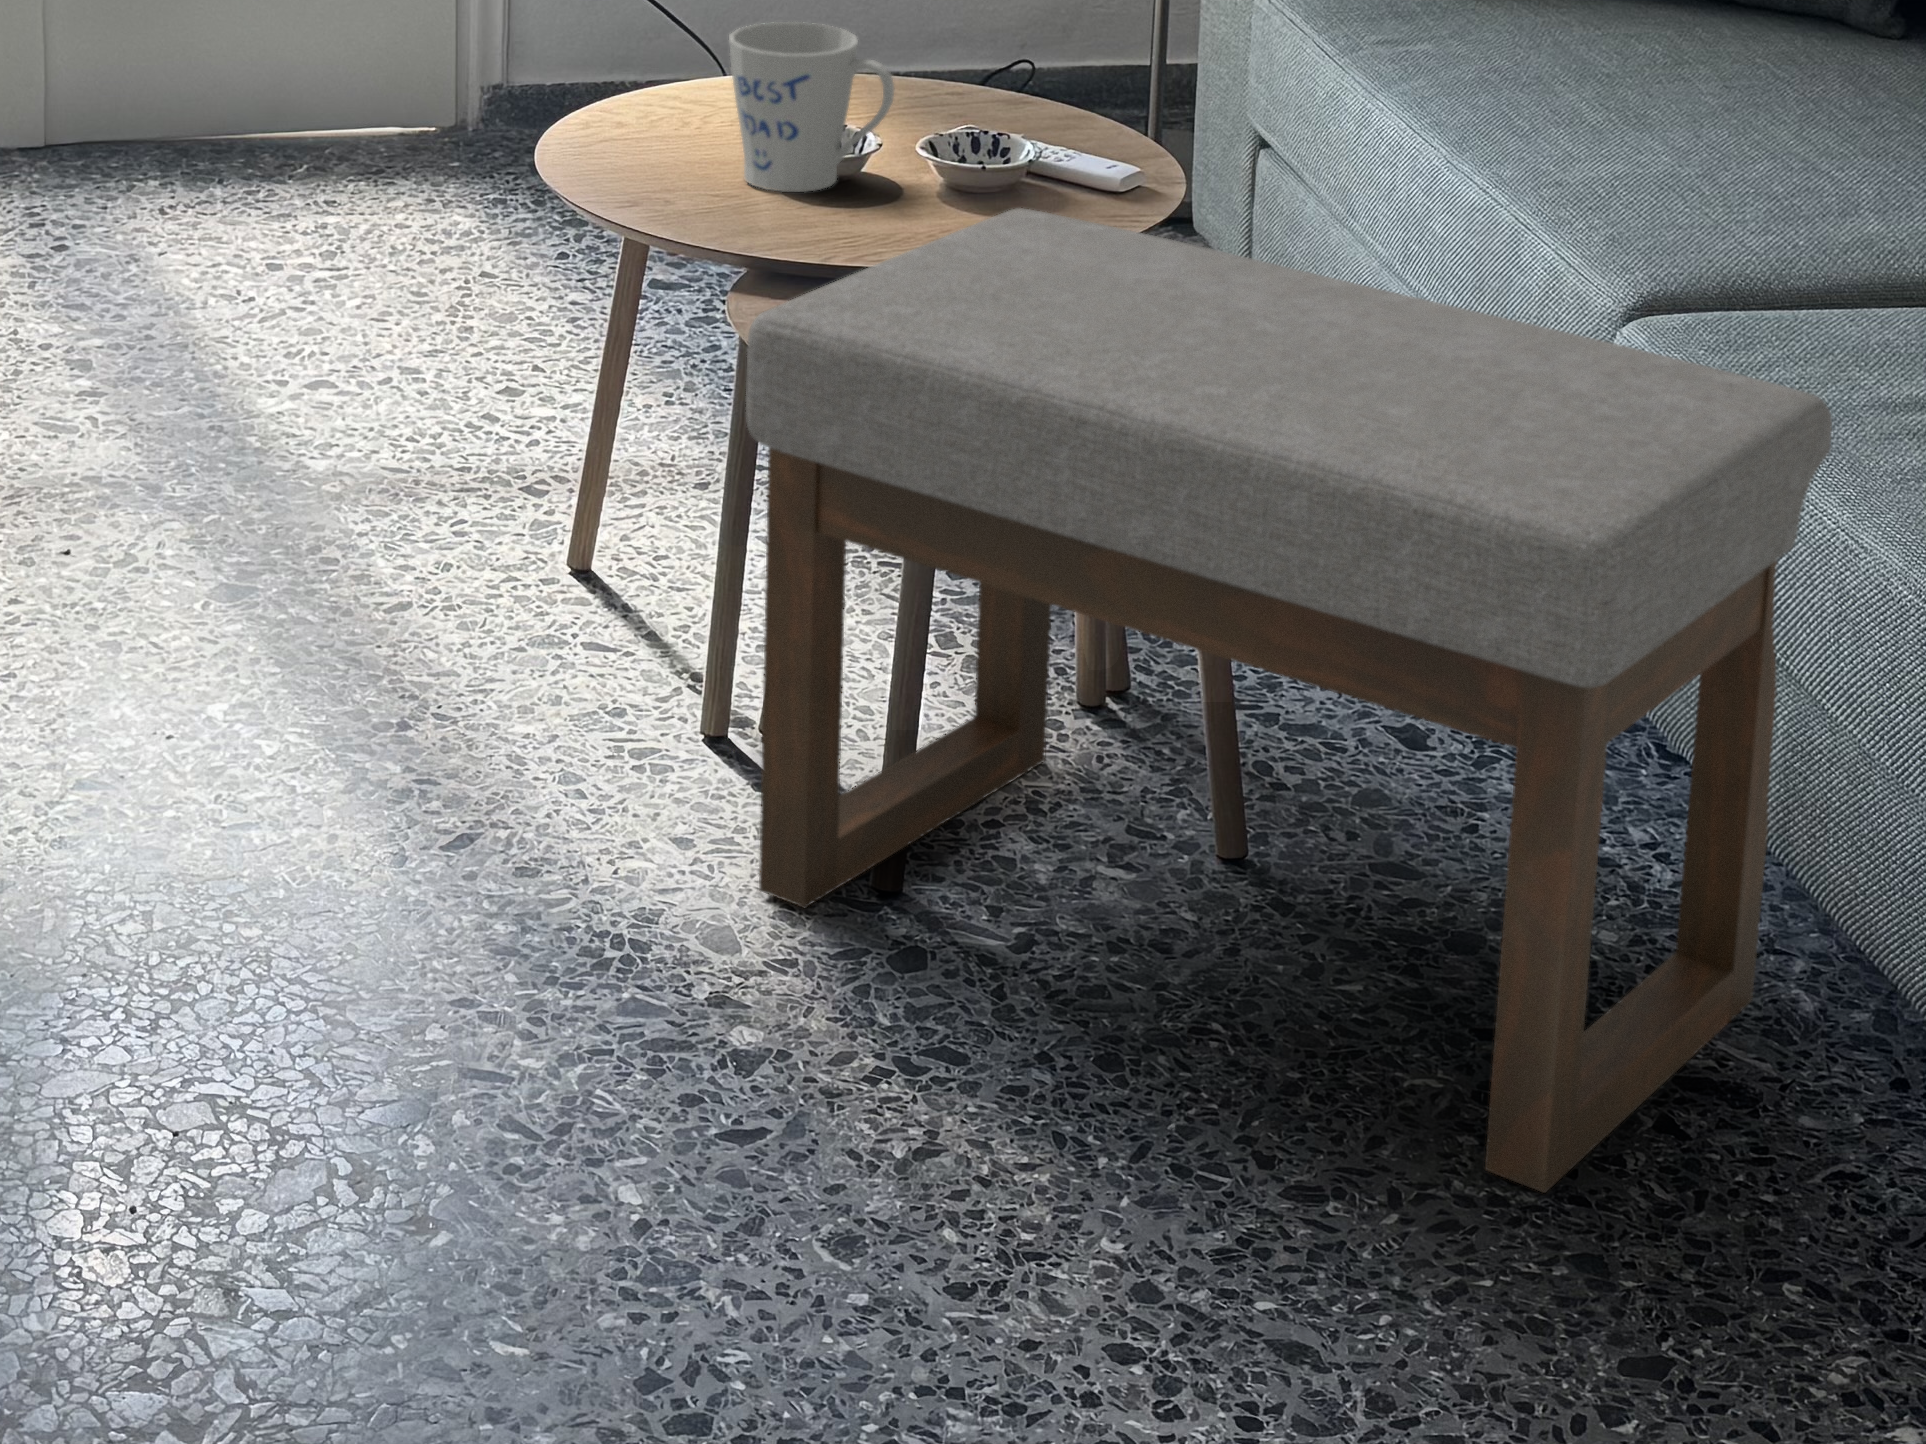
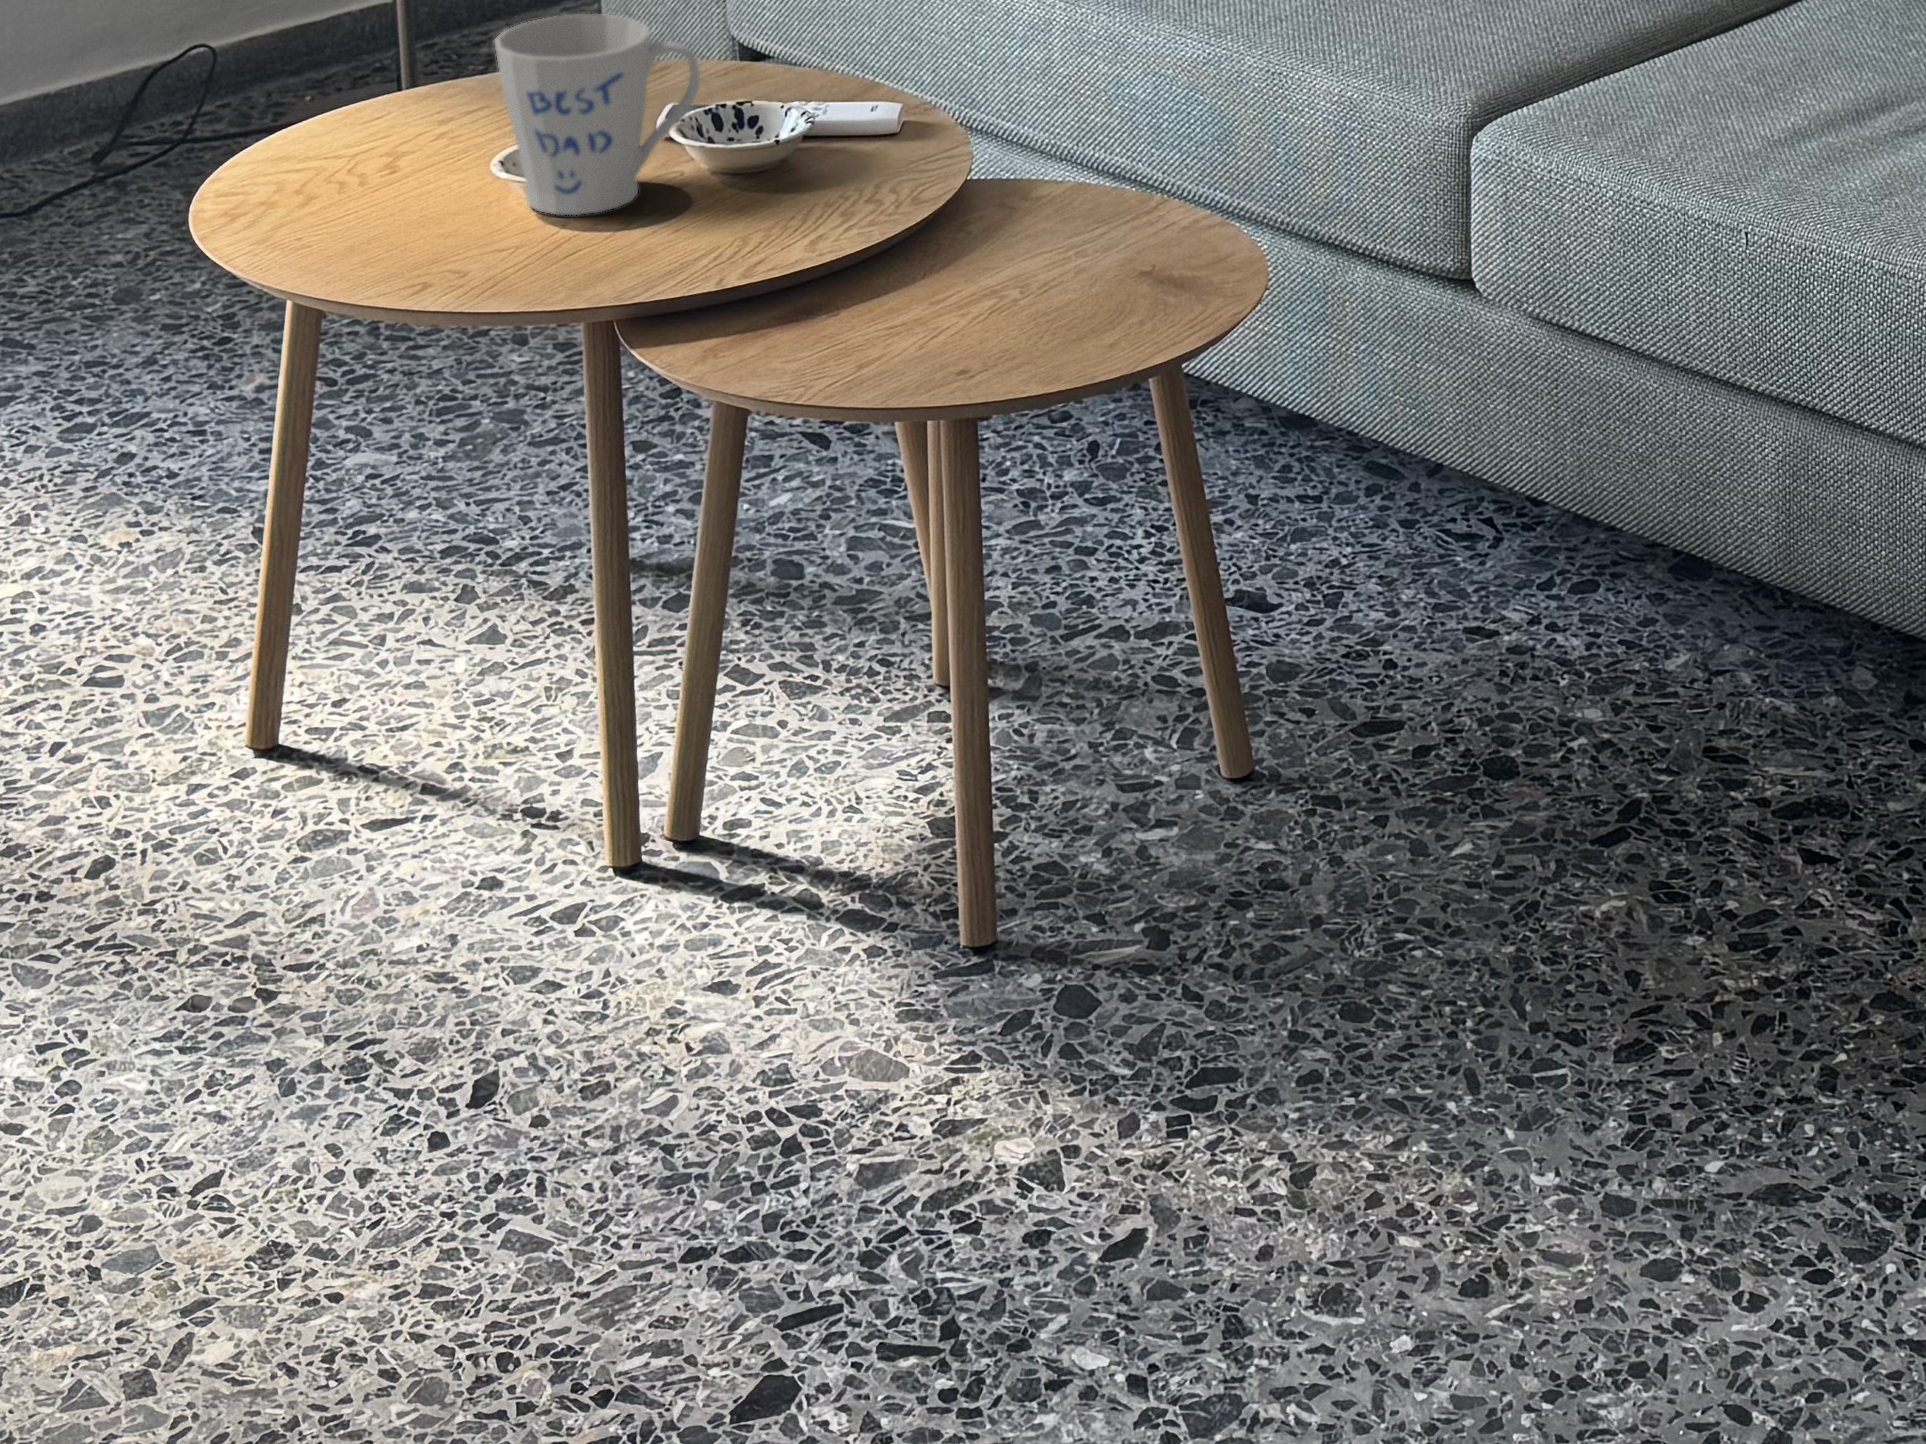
ottoman: present [746,208,1832,1193] -> none [796,152,1852,990]

